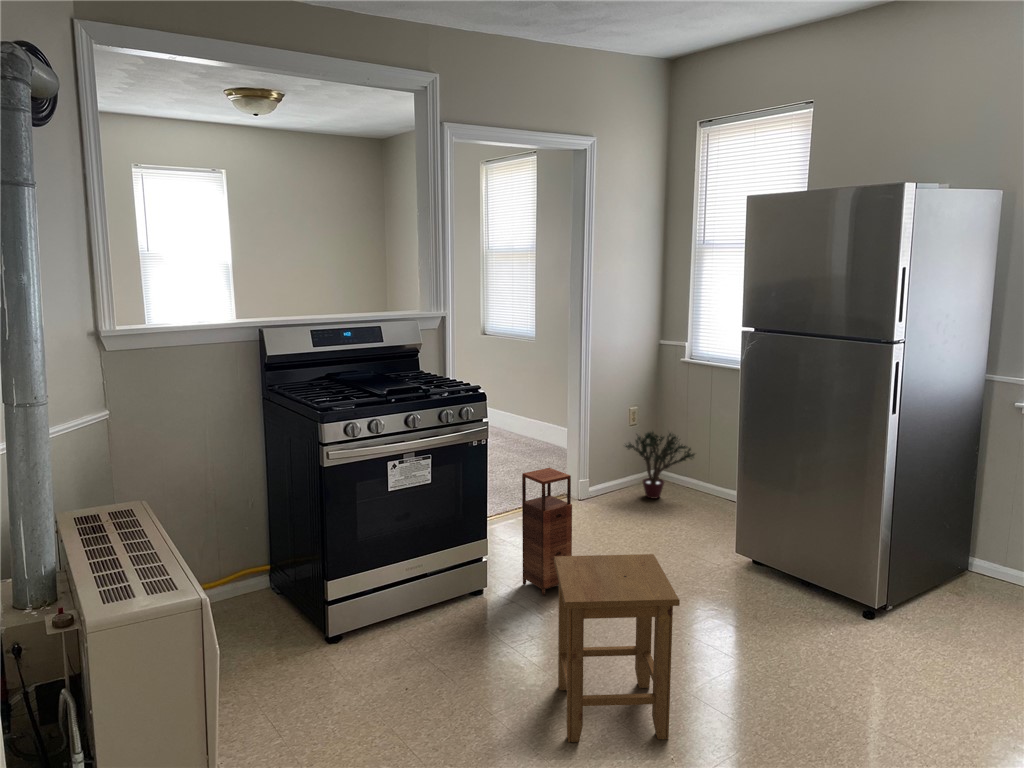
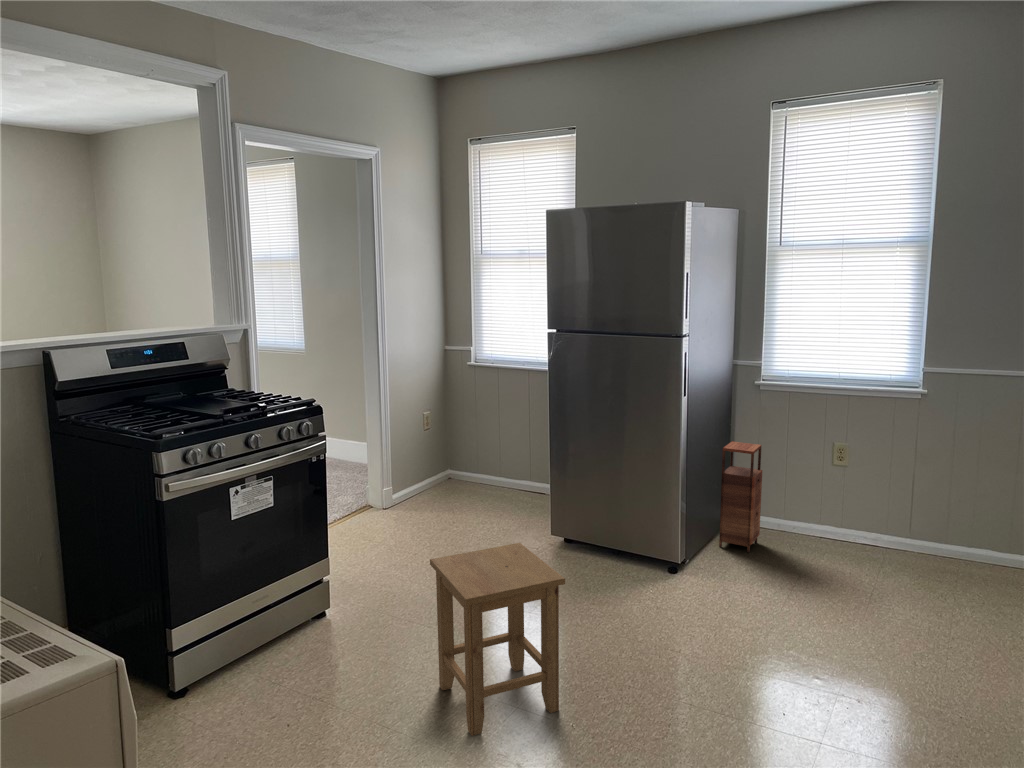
potted plant: present [625,432,695,498] -> none [421,430,491,498]
storage cabinet: present [522,468,572,596] -> present [719,441,762,552]

